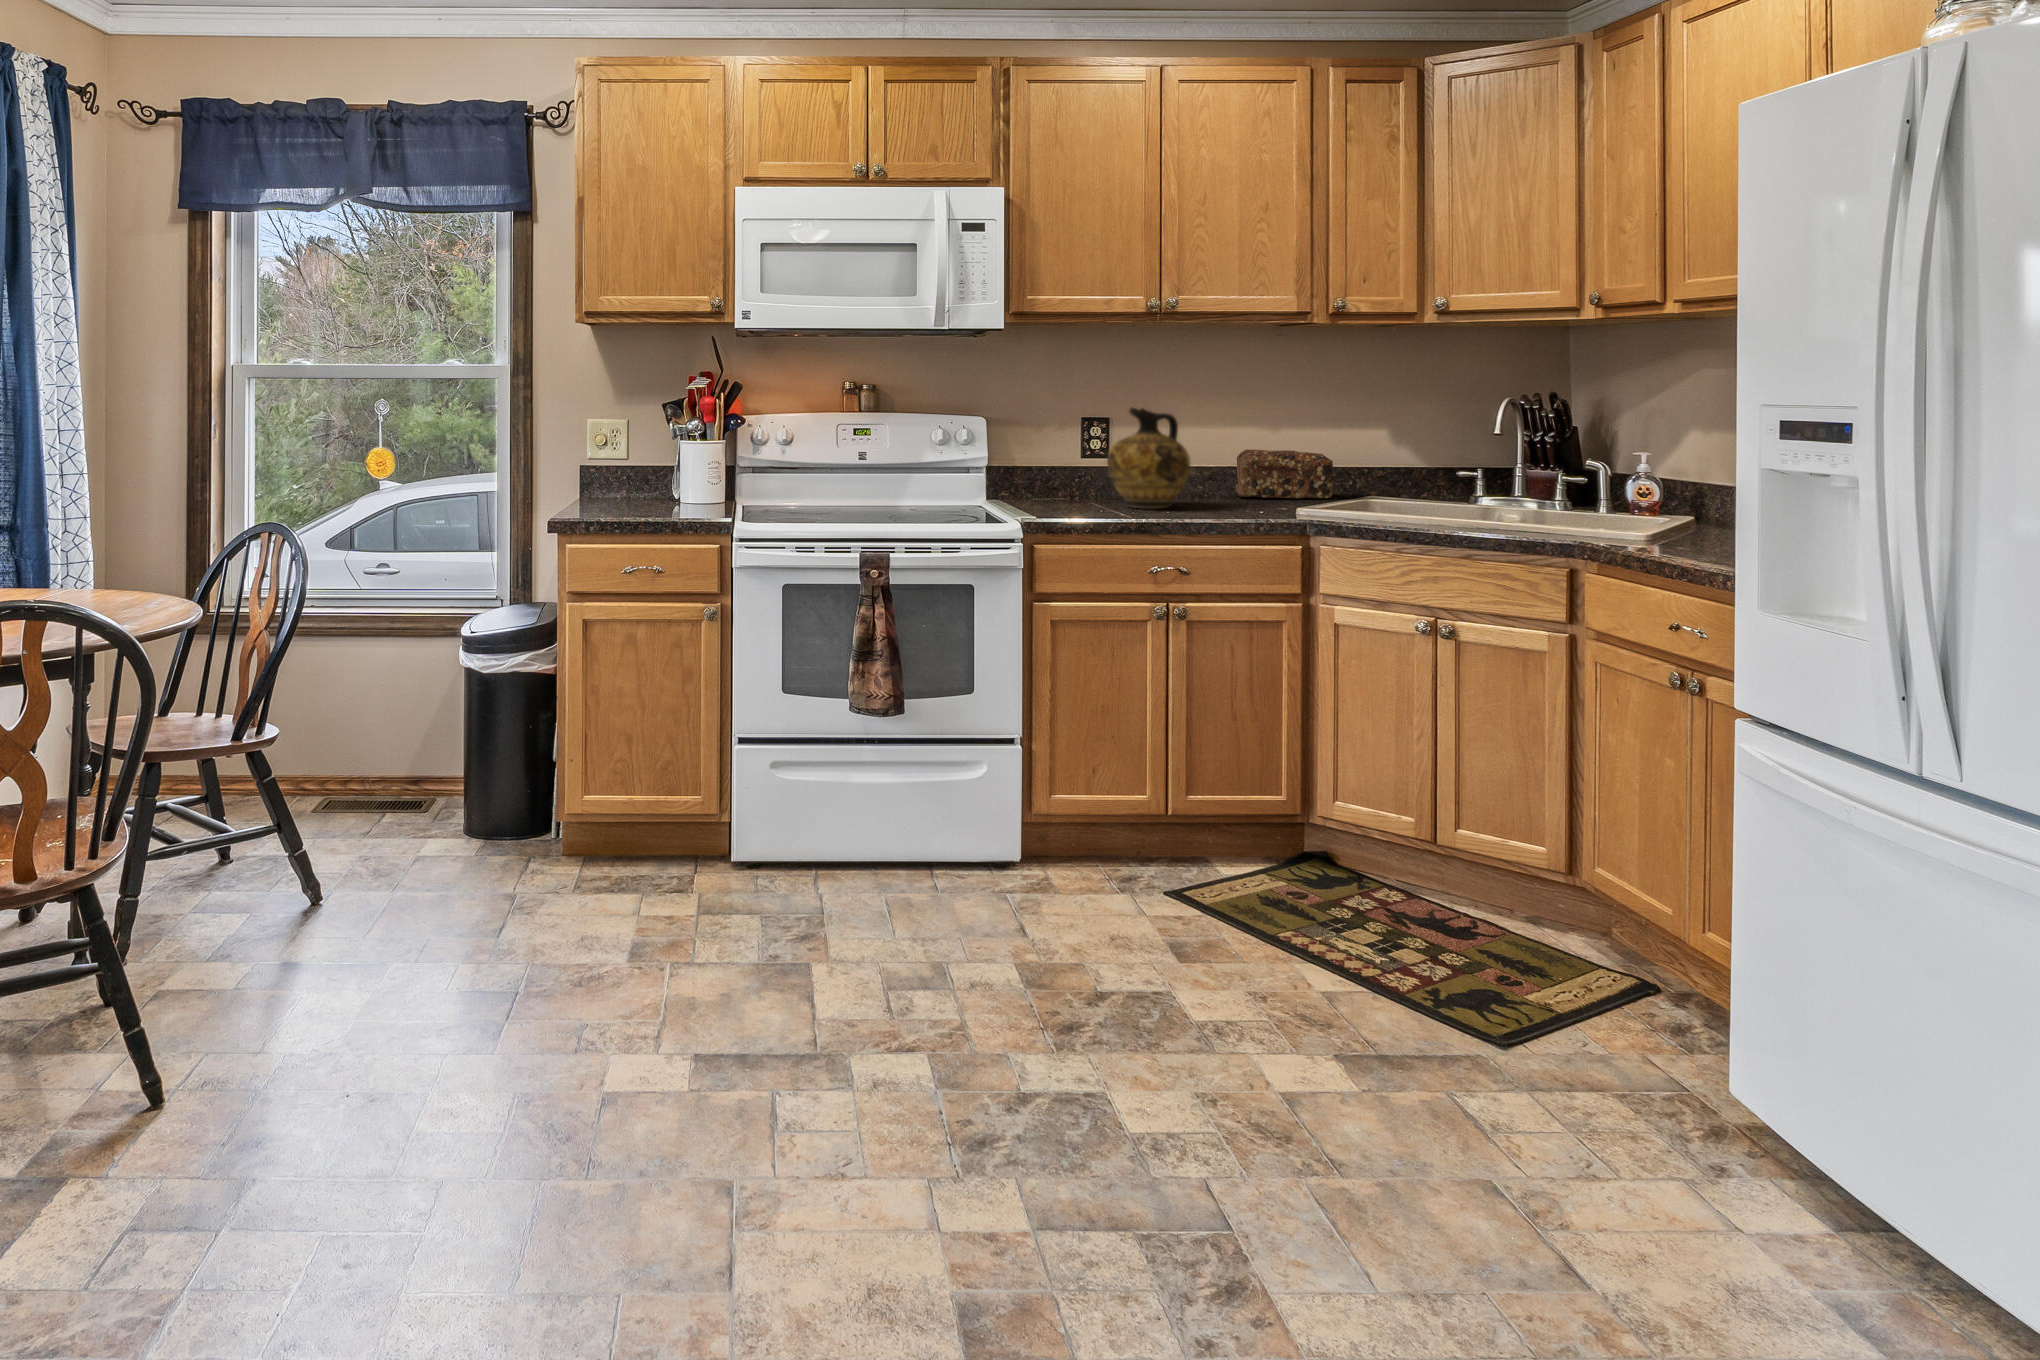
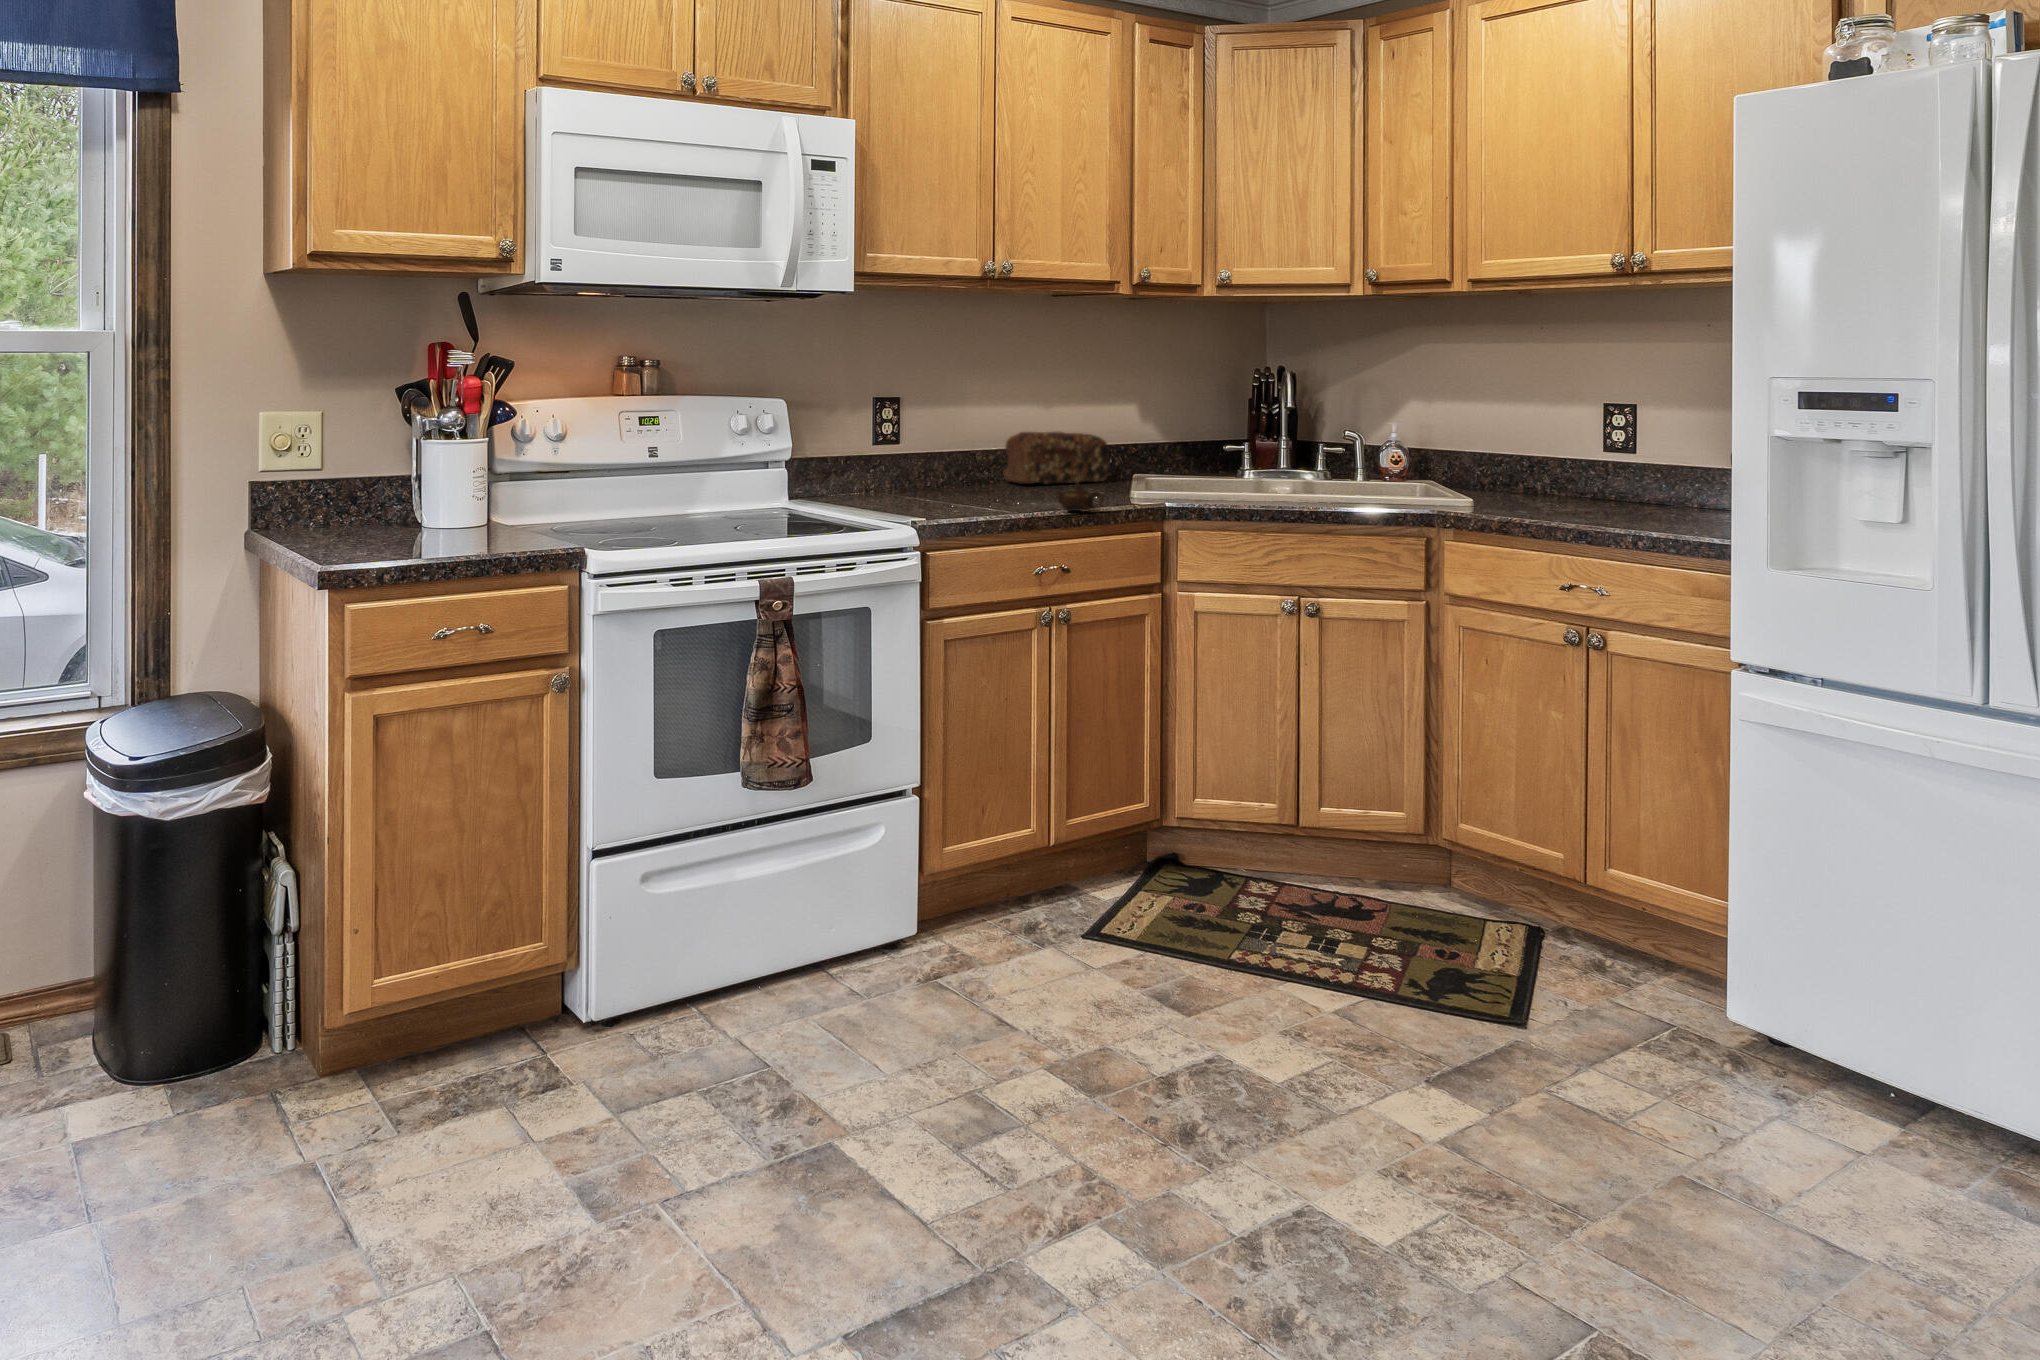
ceramic jug: present [1107,408,1190,508] -> none [919,387,1011,502]
teapot: none [1194,495,1233,521] -> present [1056,483,1103,512]

